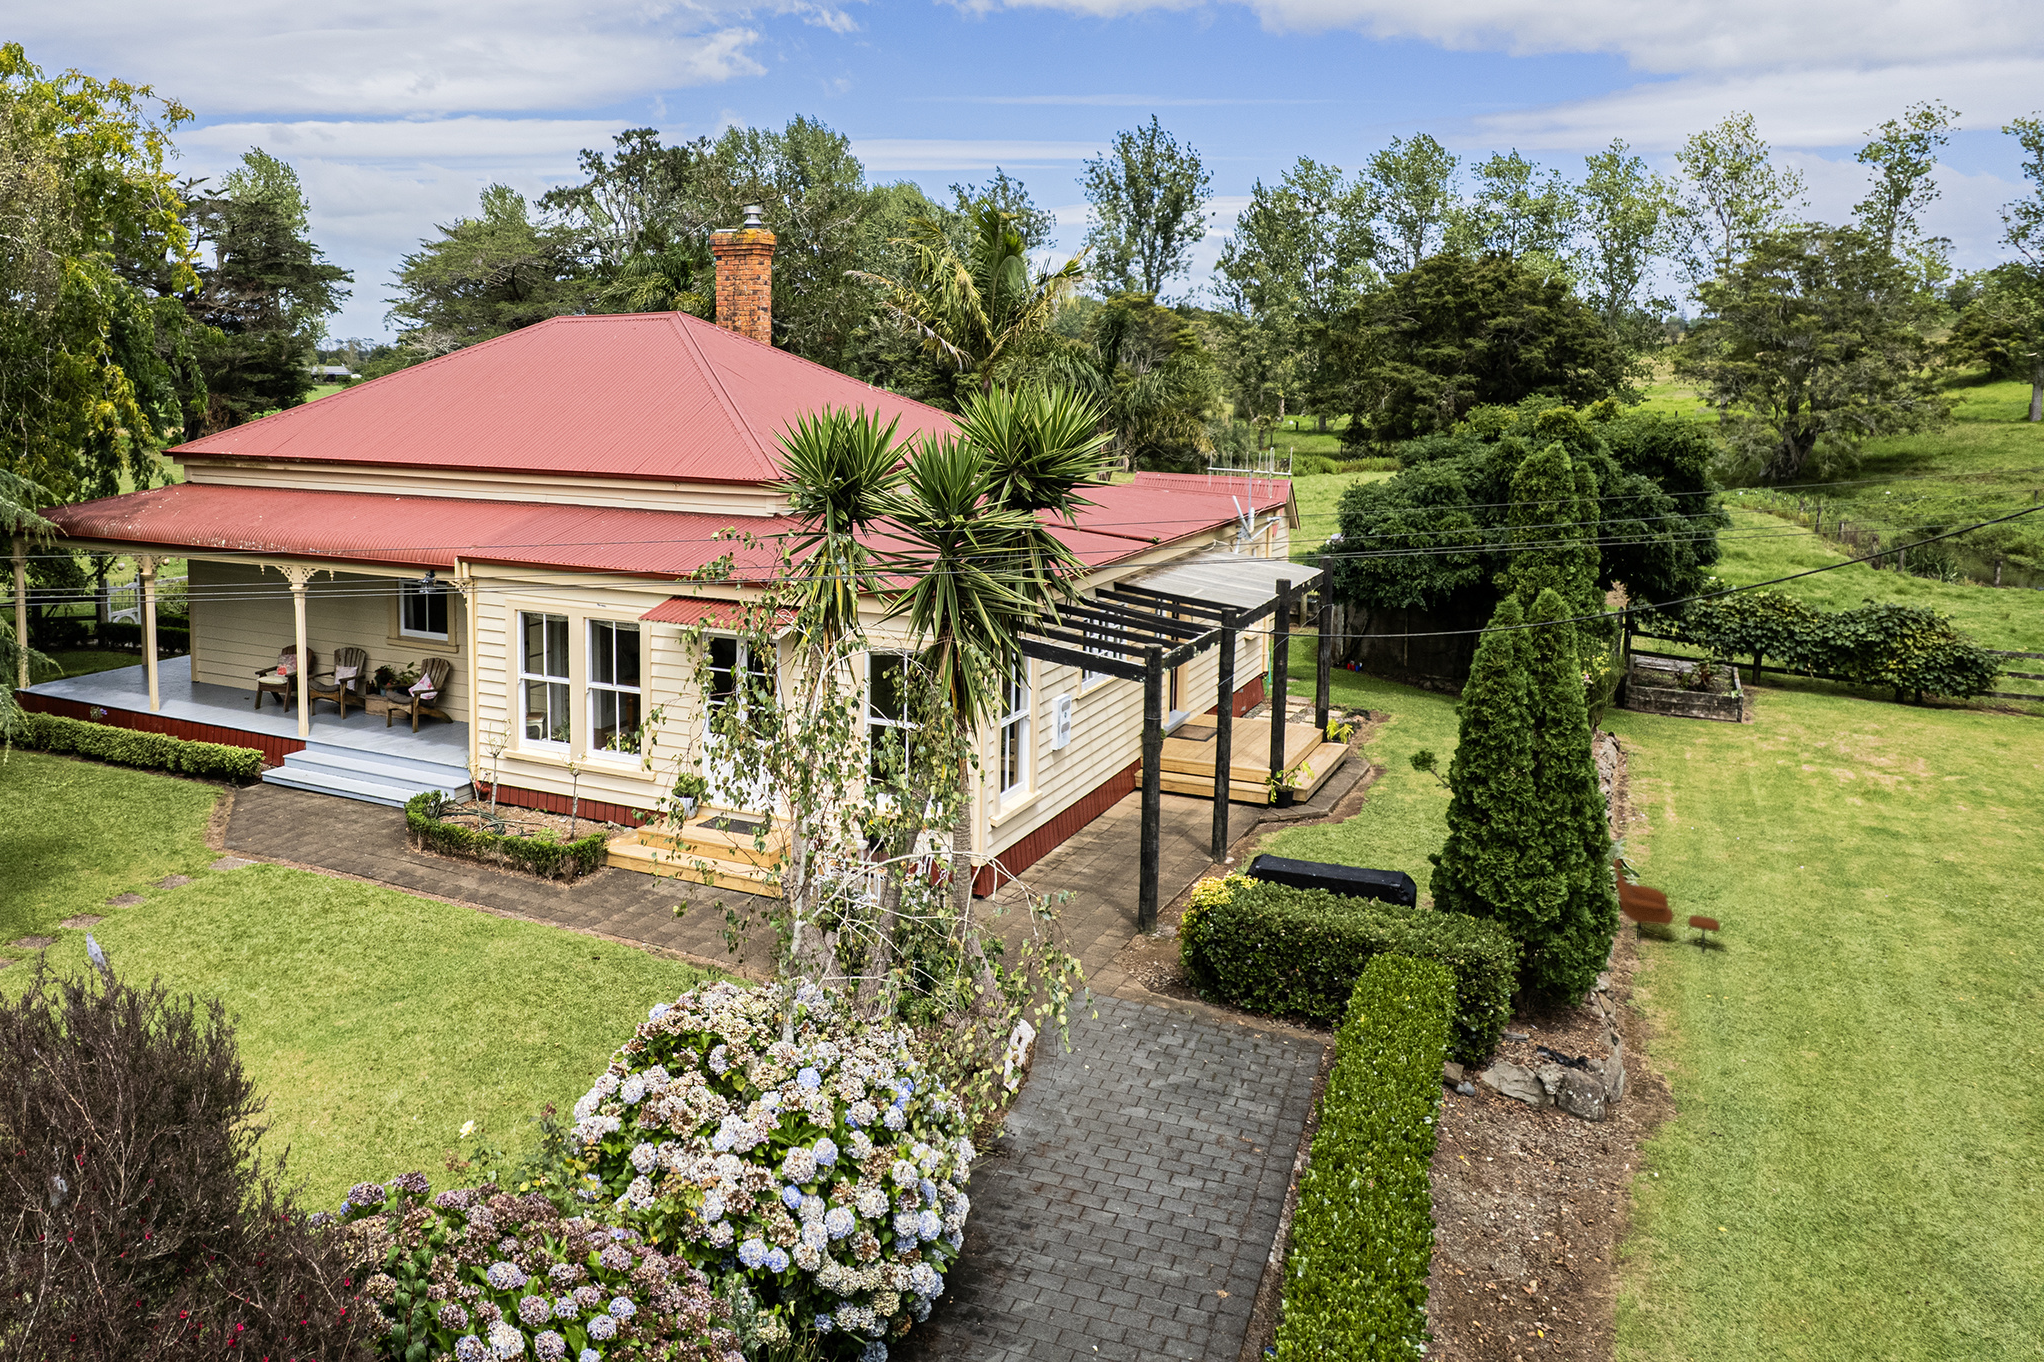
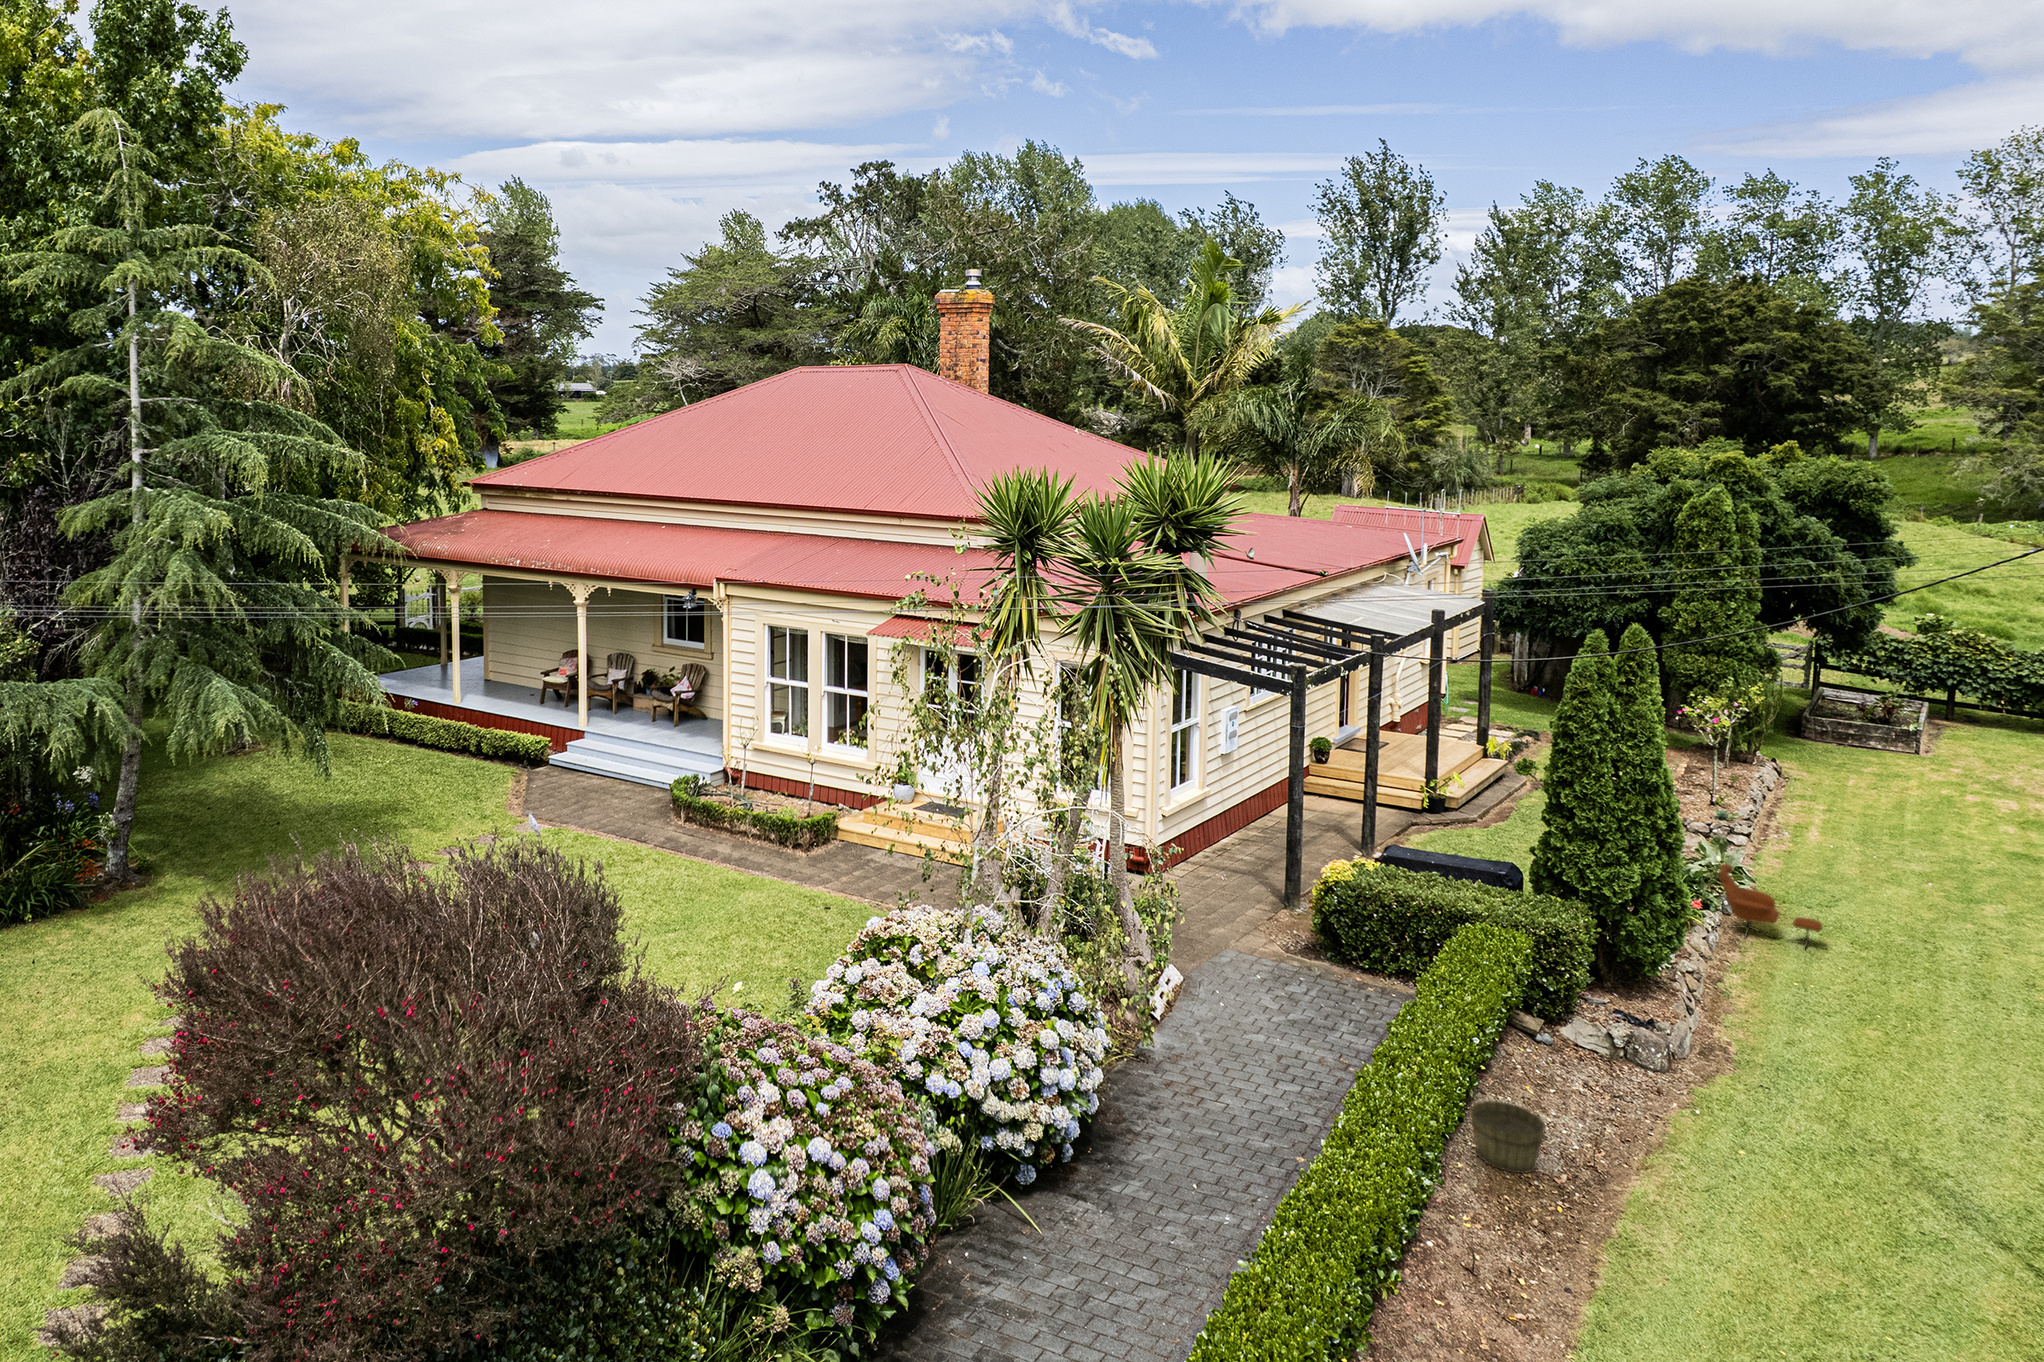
wooden bucket: none [1415,1190,1509,1286] -> present [1470,1101,1545,1174]

